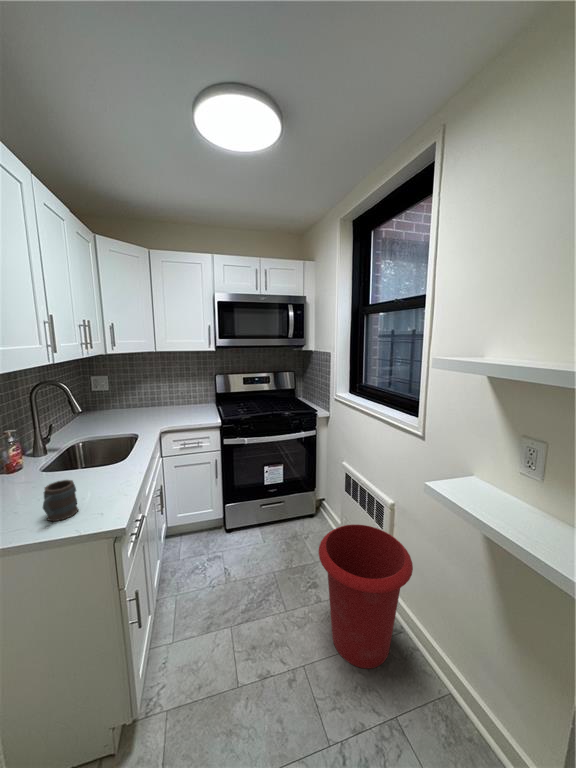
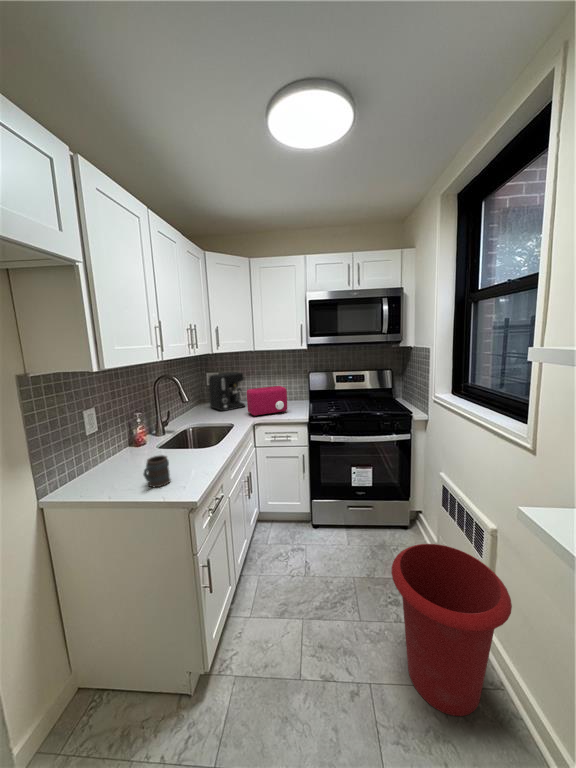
coffee maker: none [99,375,146,420] -> present [209,372,245,411]
toaster: none [150,389,197,423] -> present [247,386,287,416]

